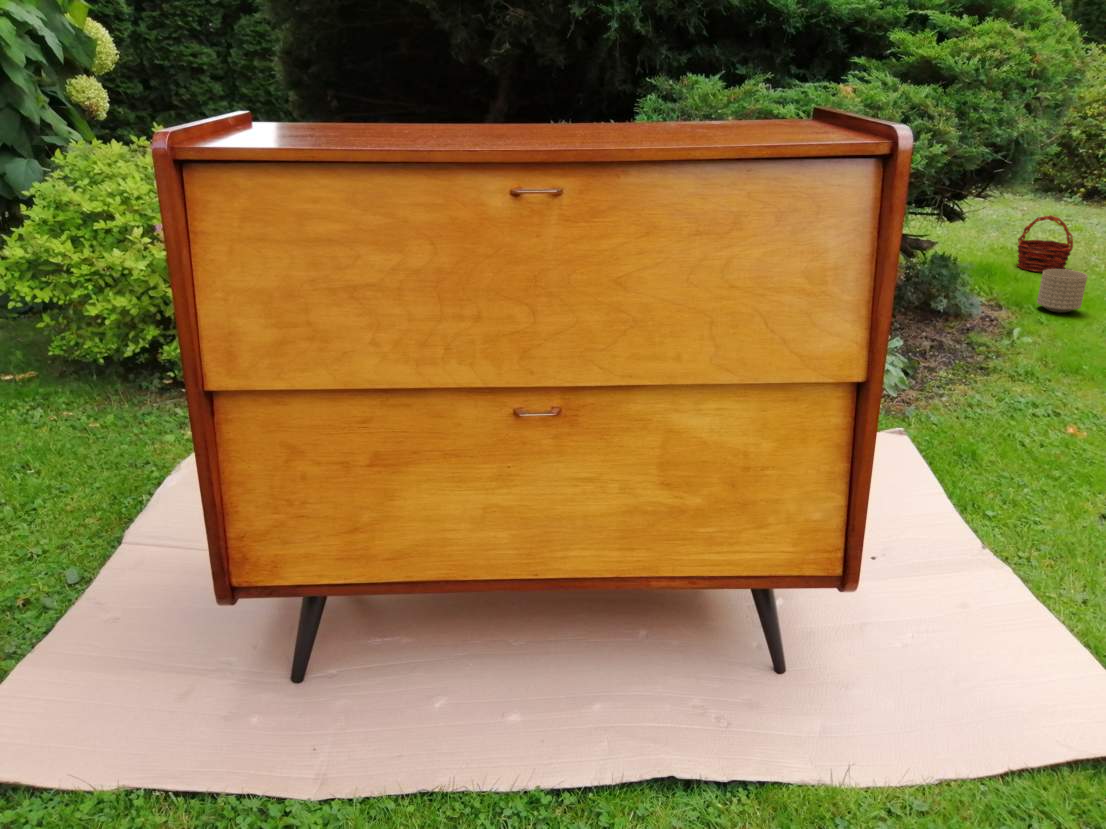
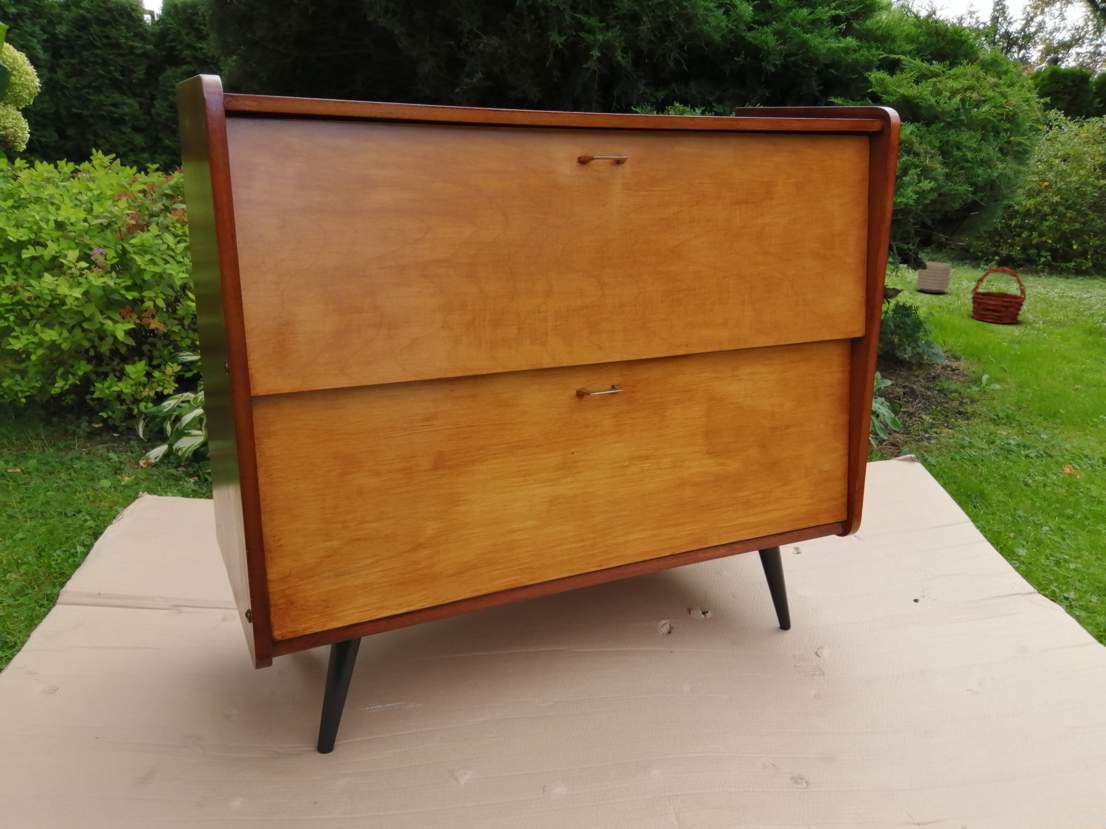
planter: present [1037,269,1087,313] -> present [917,262,951,293]

